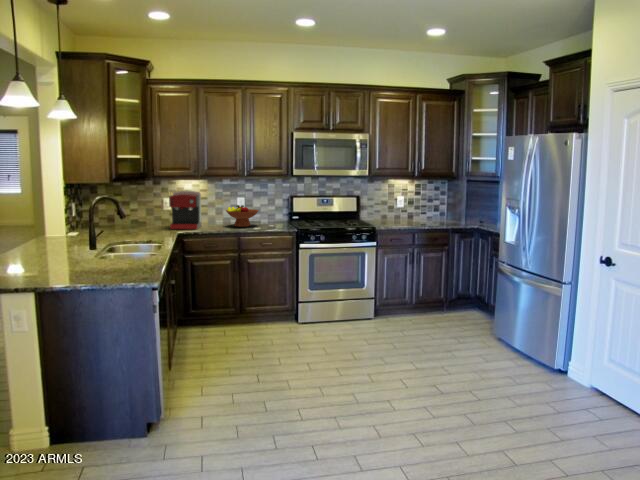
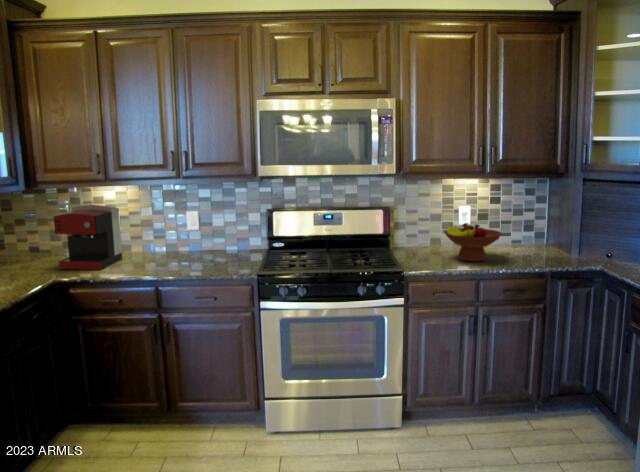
fruit bowl: present [226,205,258,227] -> present [444,223,502,261]

